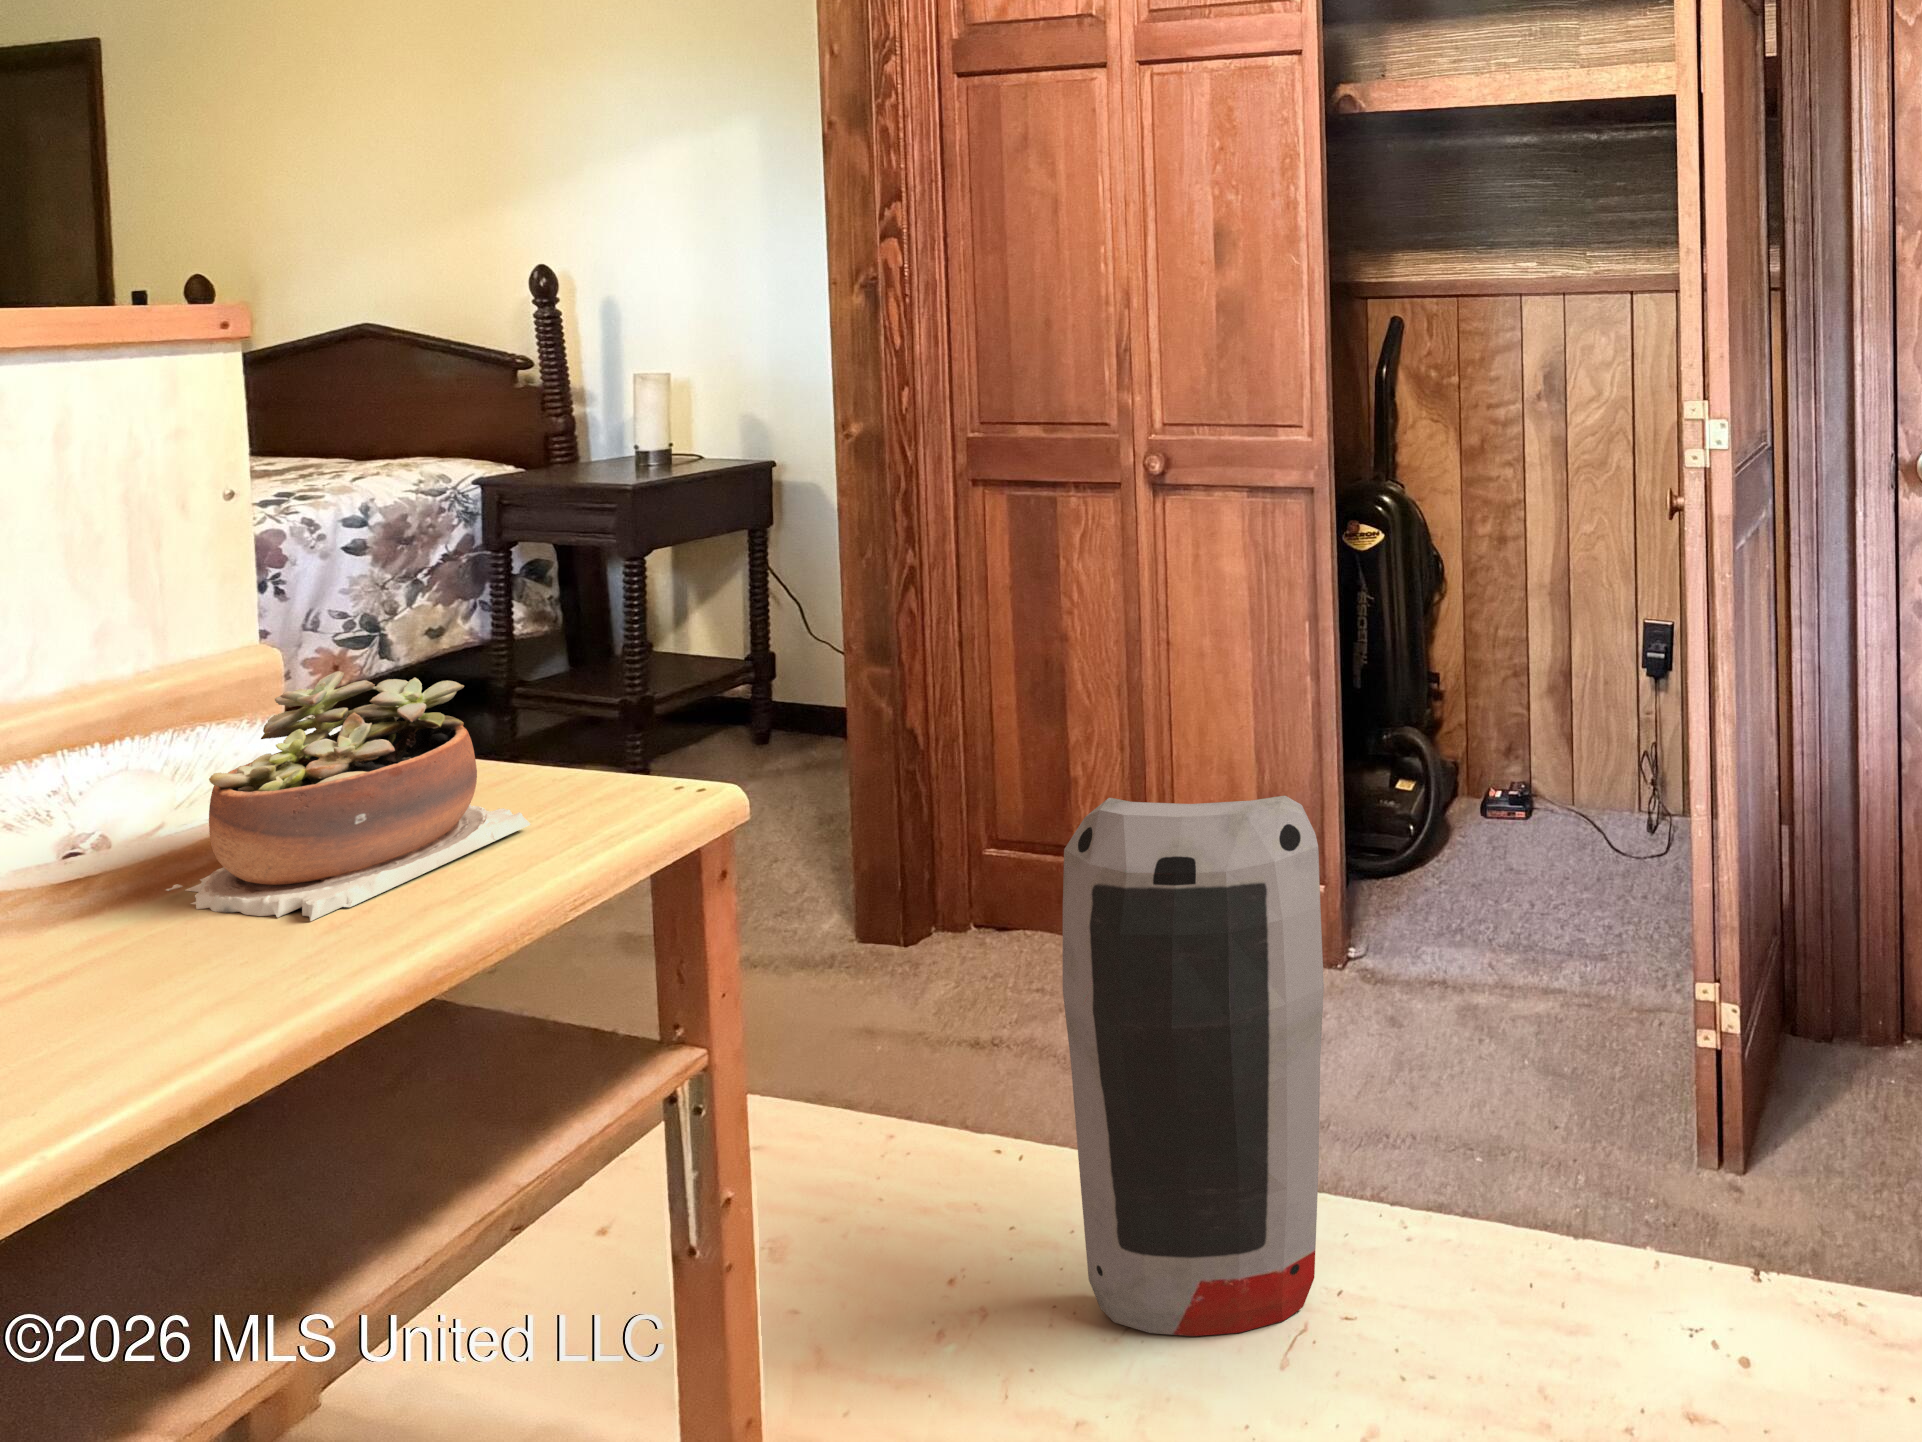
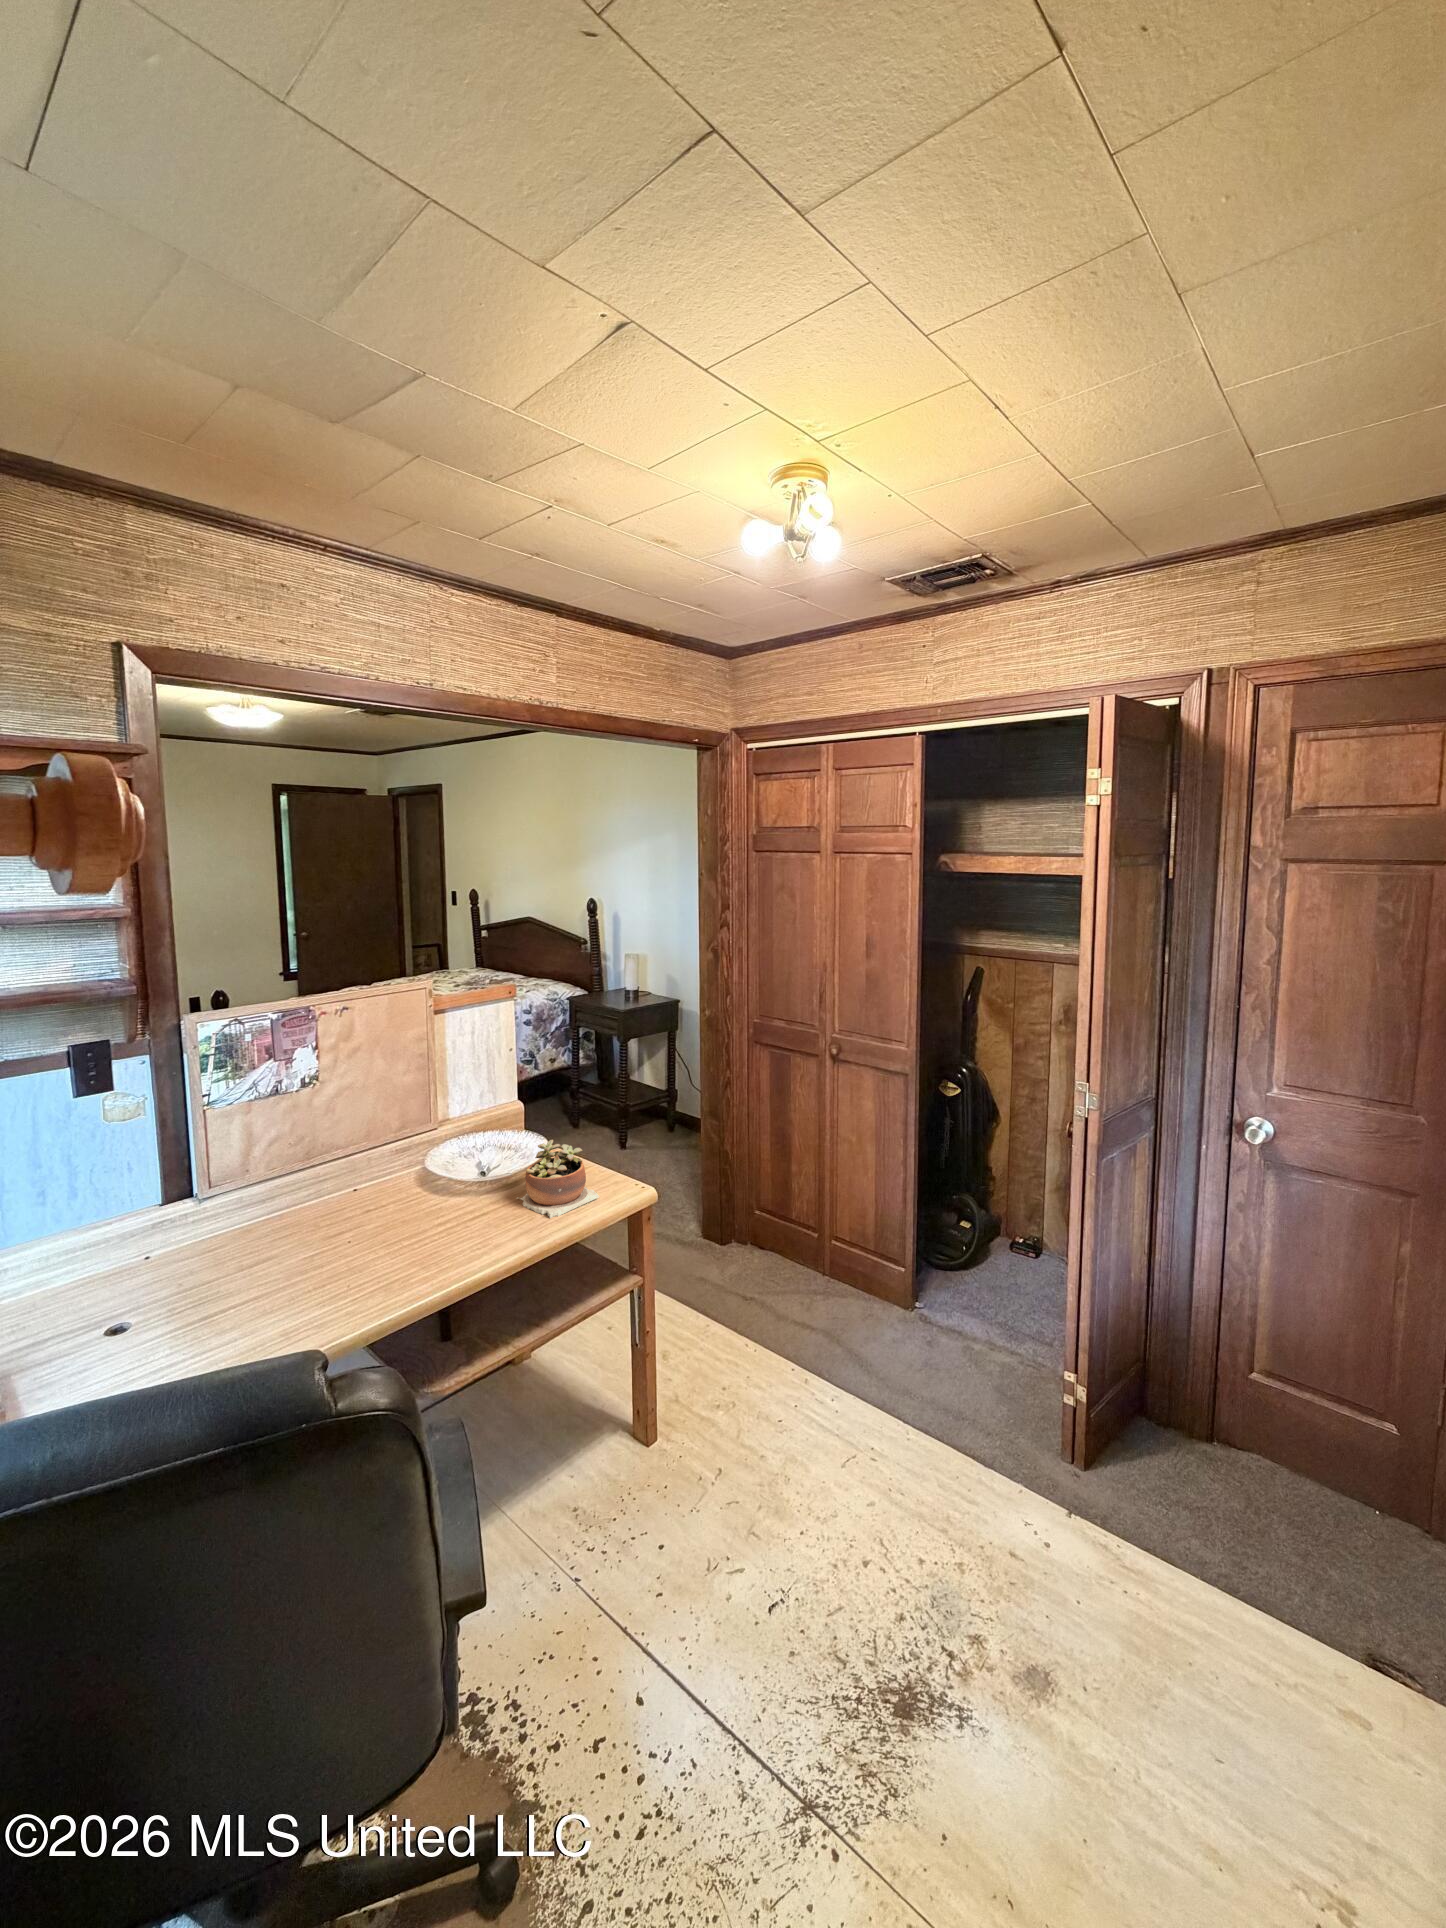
air purifier: present [1063,796,1324,1336] -> none [768,1216,873,1449]

